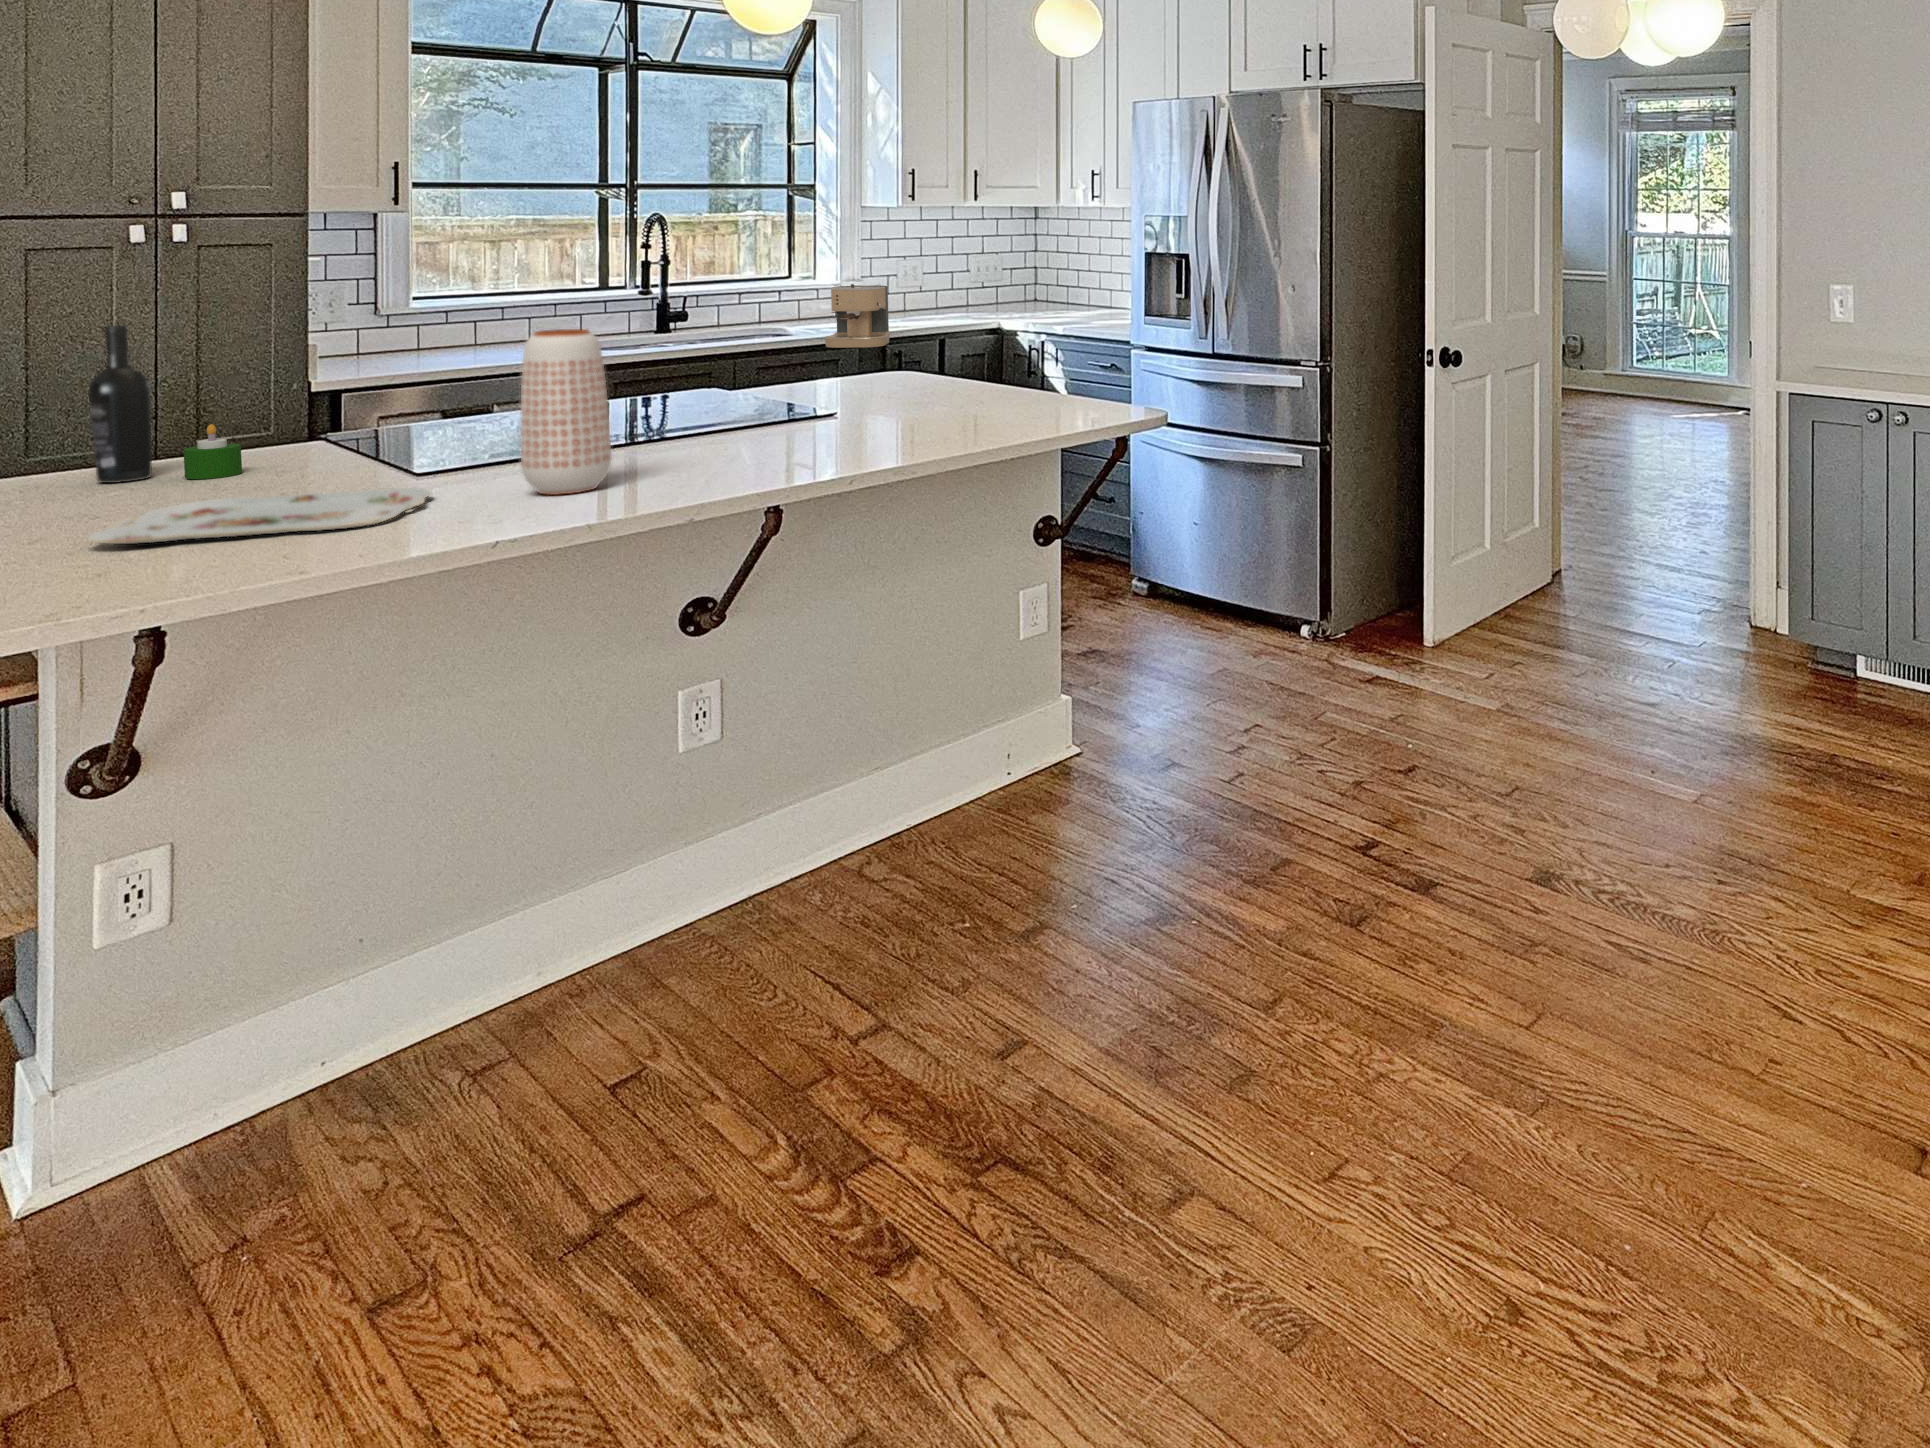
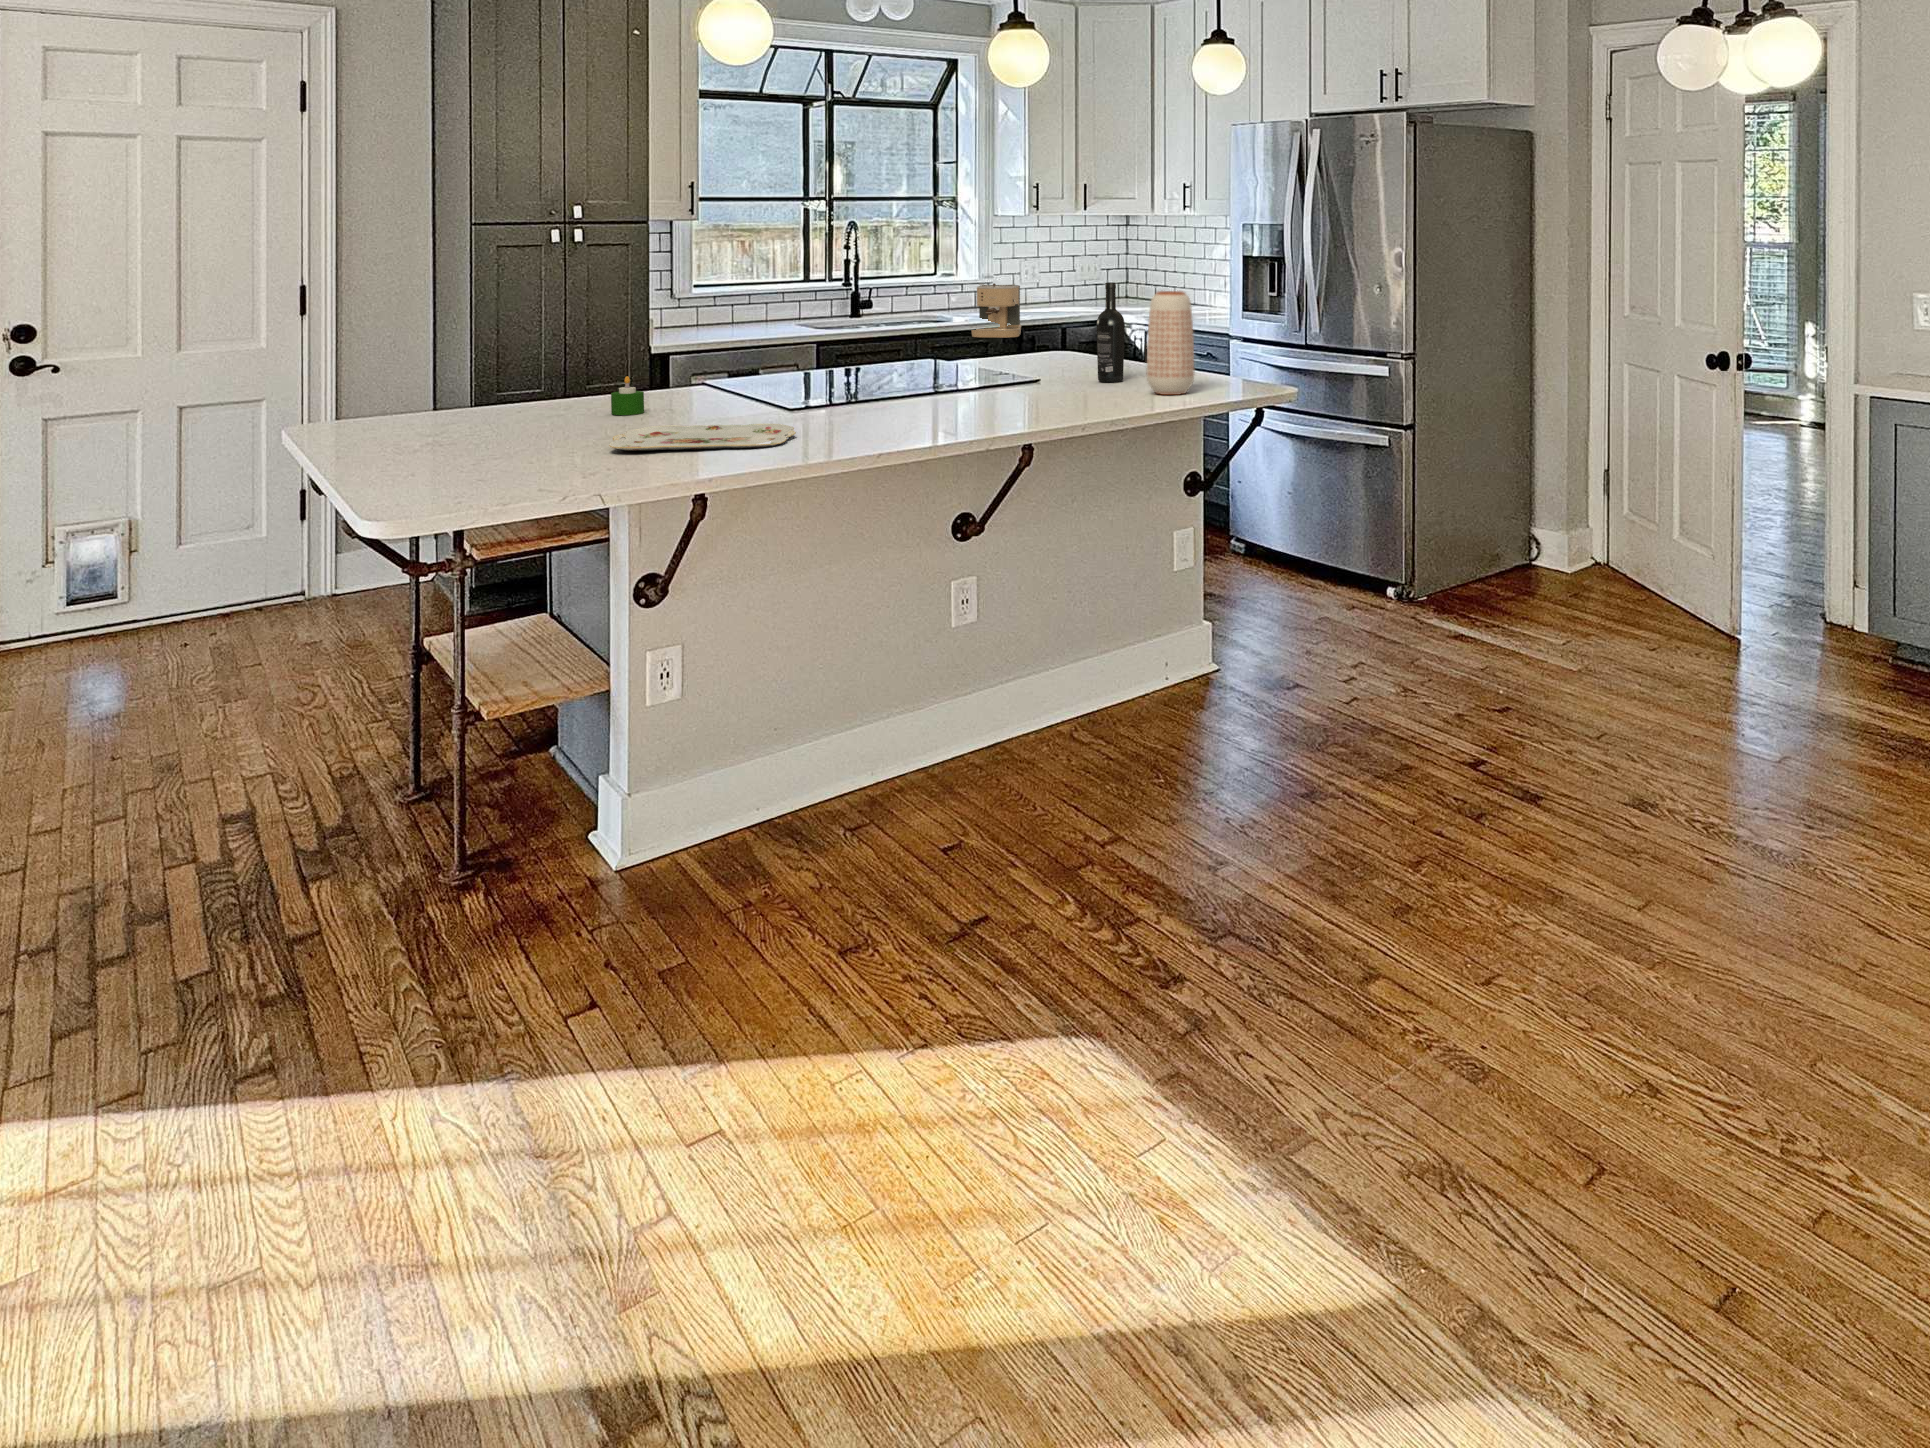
wine bottle: present [89,325,152,483] -> present [1097,283,1125,382]
vase: present [521,329,611,495] -> present [1146,291,1194,395]

